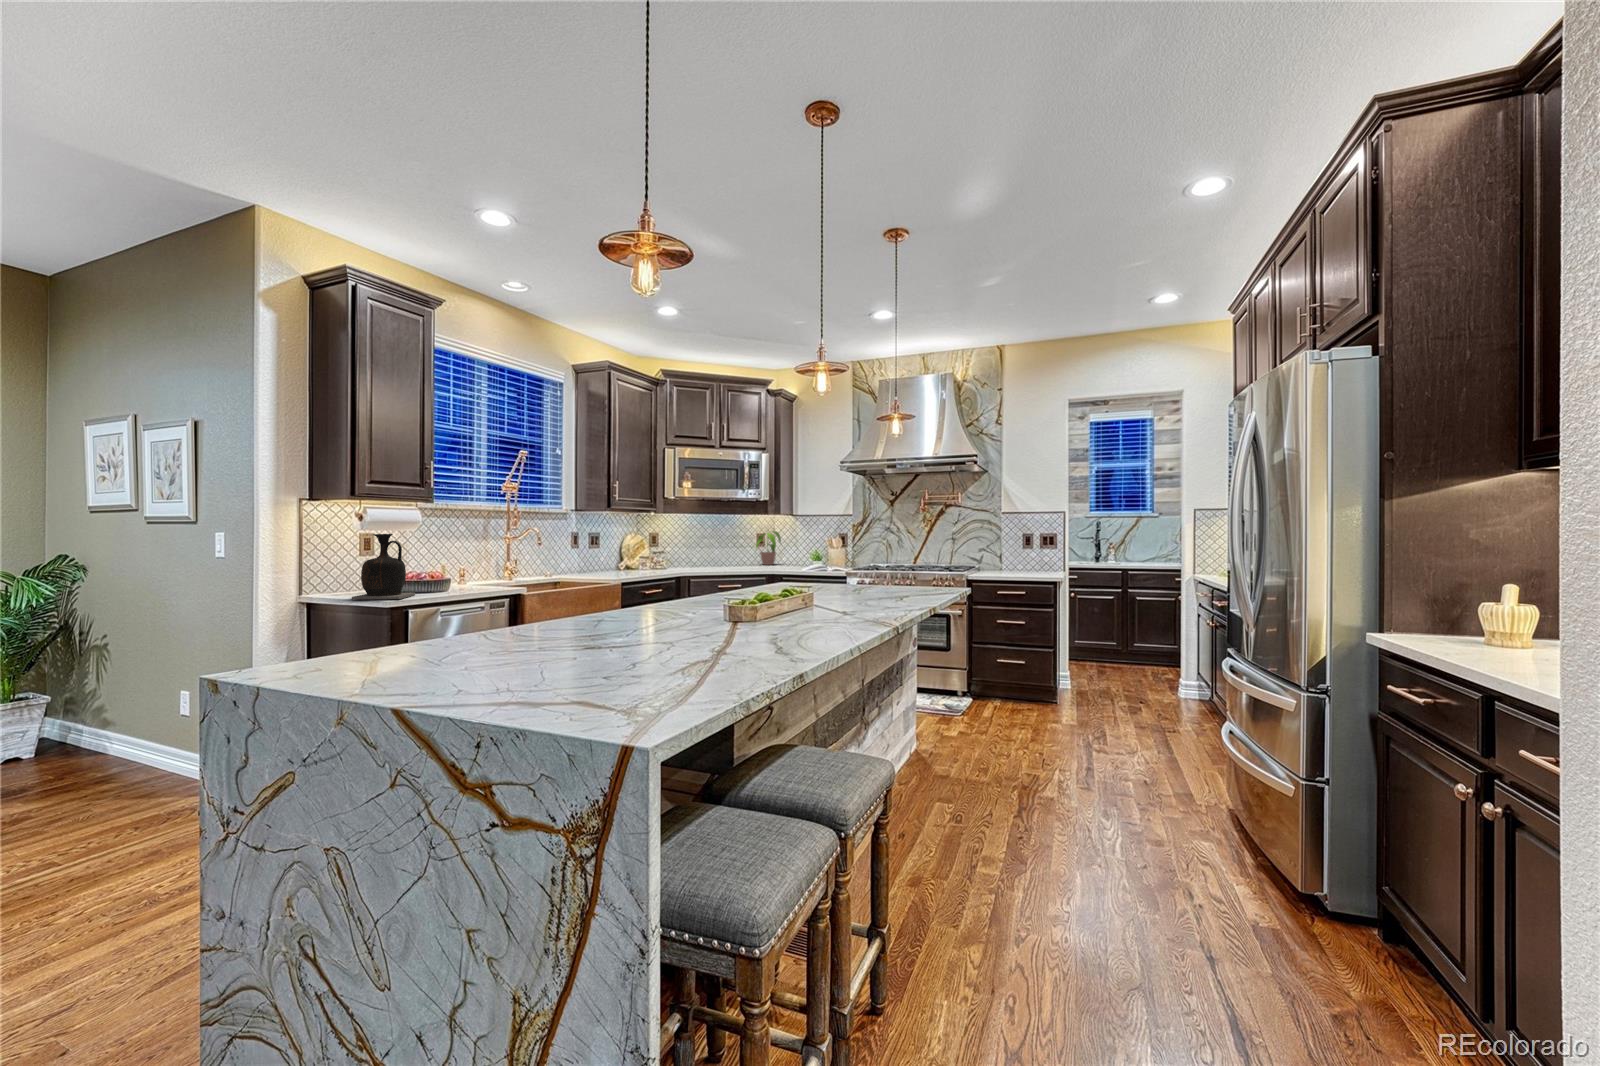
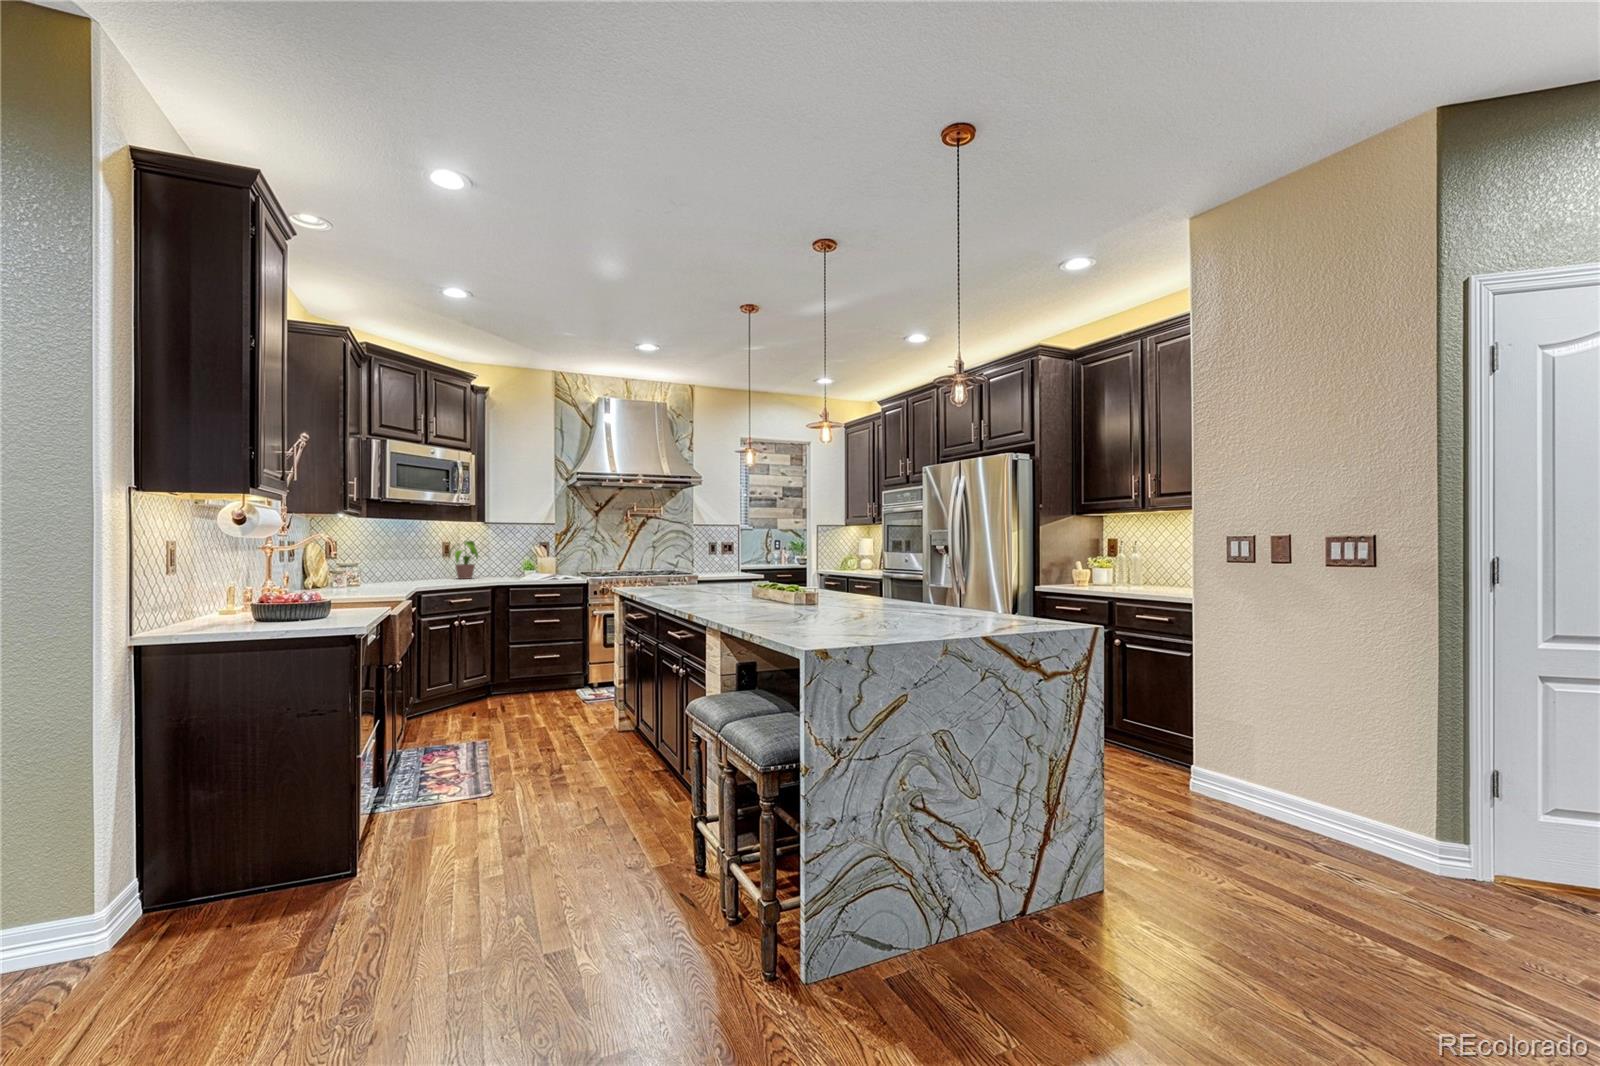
vase: present [352,534,415,600] -> none [251,544,340,633]

